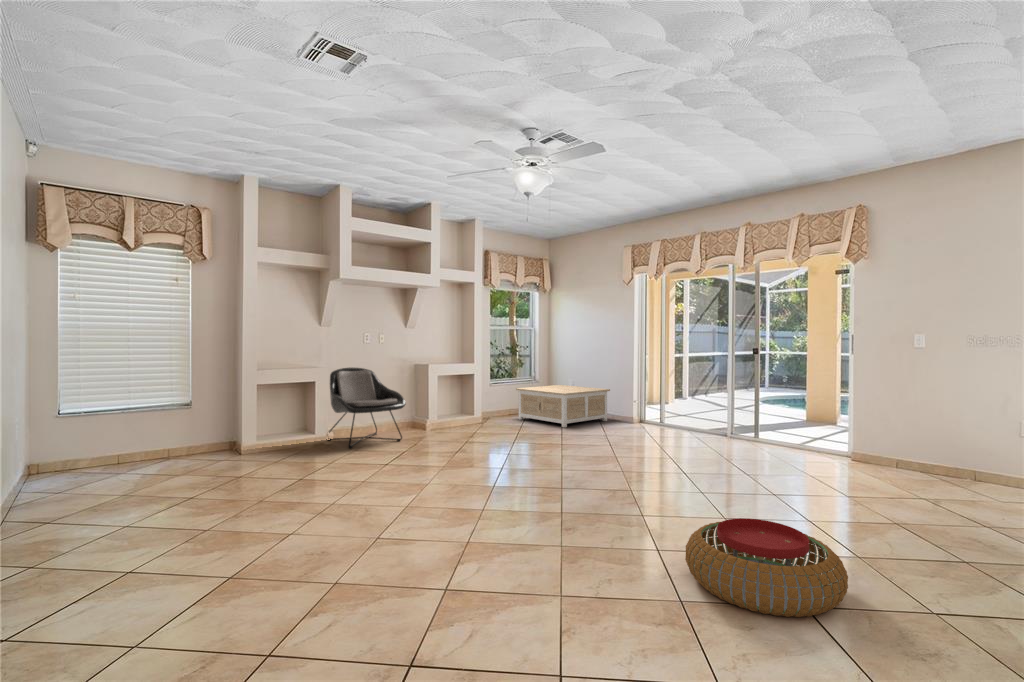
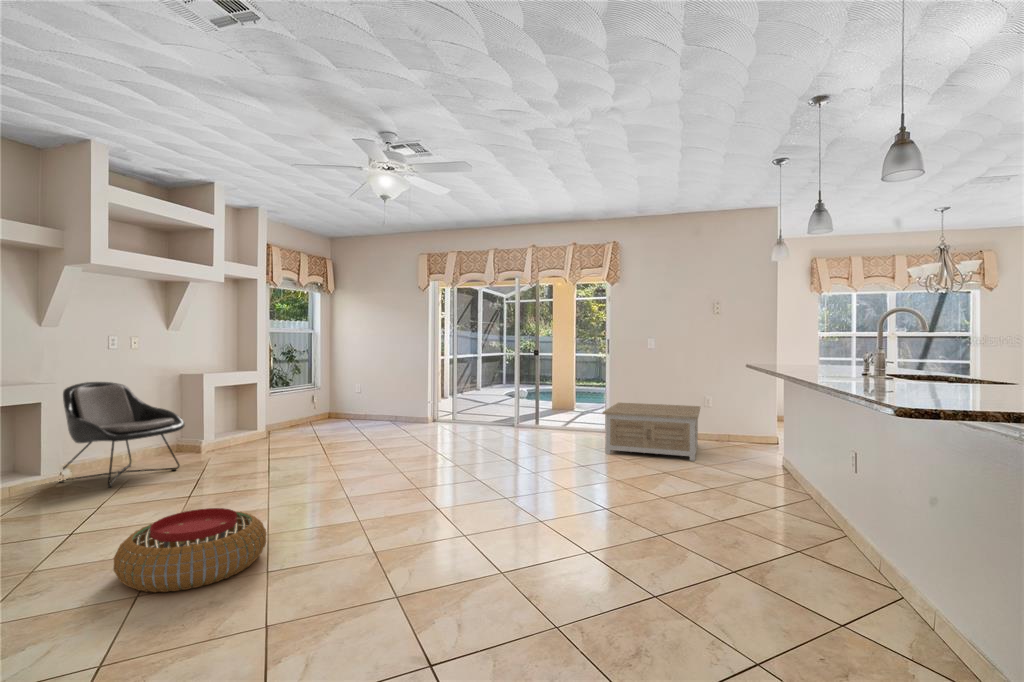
coffee table: present [516,385,610,427] -> present [603,403,700,461]
pouf: present [685,518,848,617] -> present [114,508,266,592]

